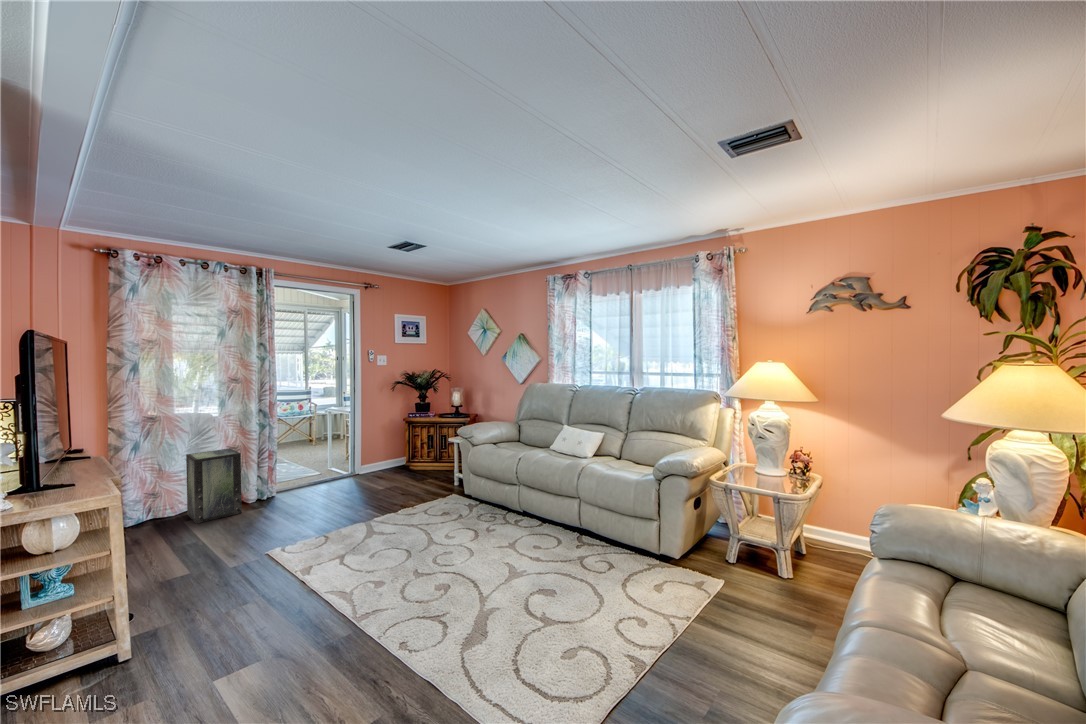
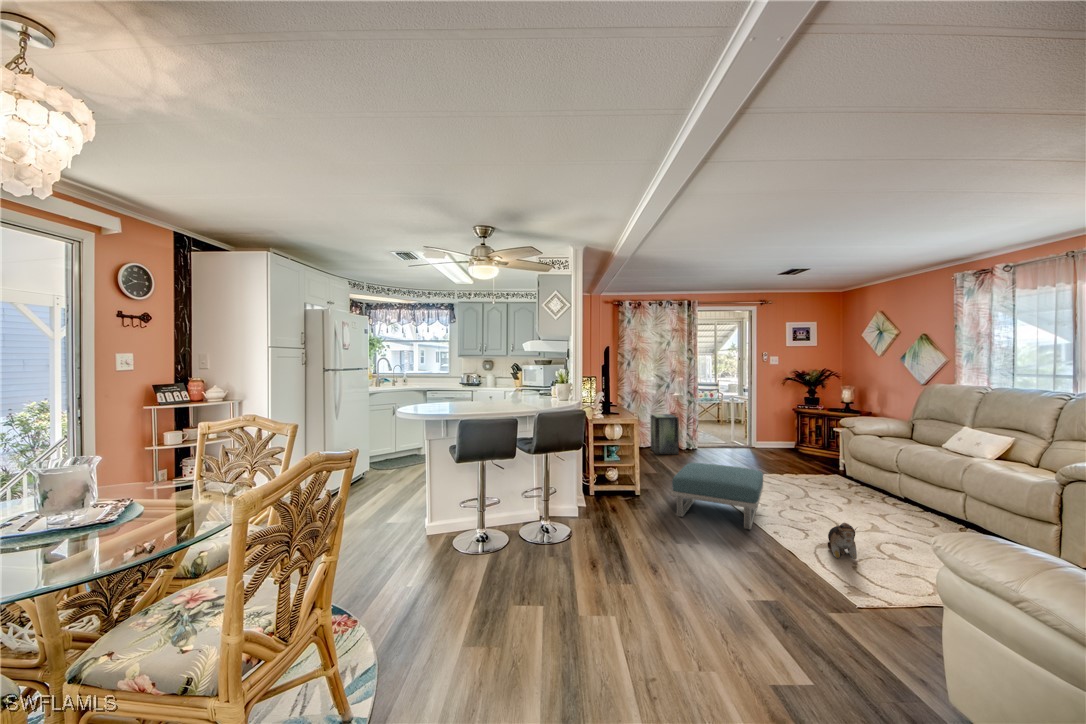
footstool: none [198,535,380,695] -> present [672,463,763,529]
plush toy: none [480,608,525,666] -> present [828,523,857,559]

